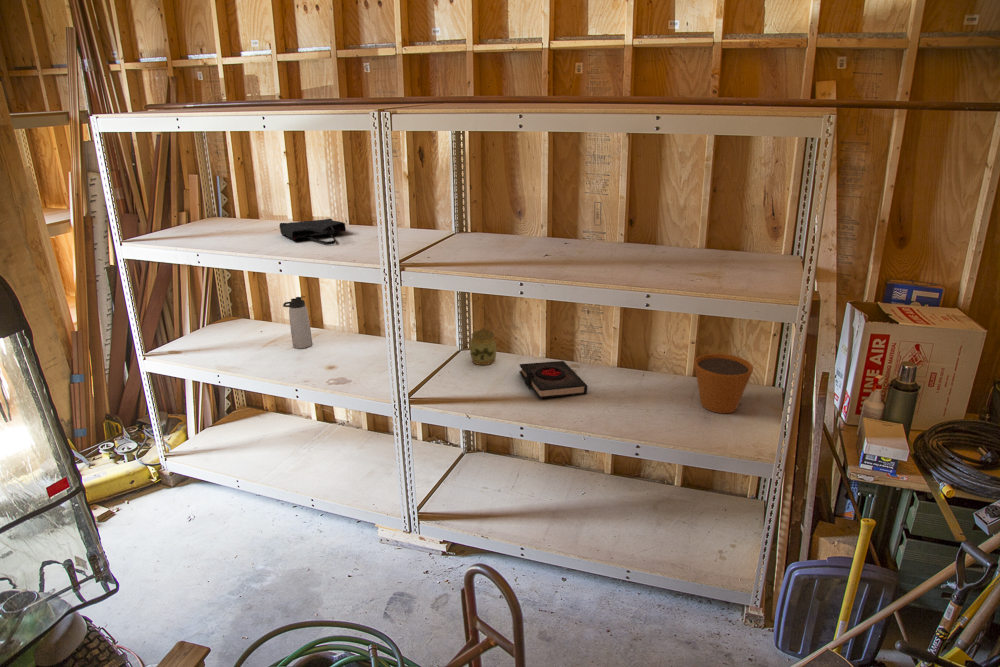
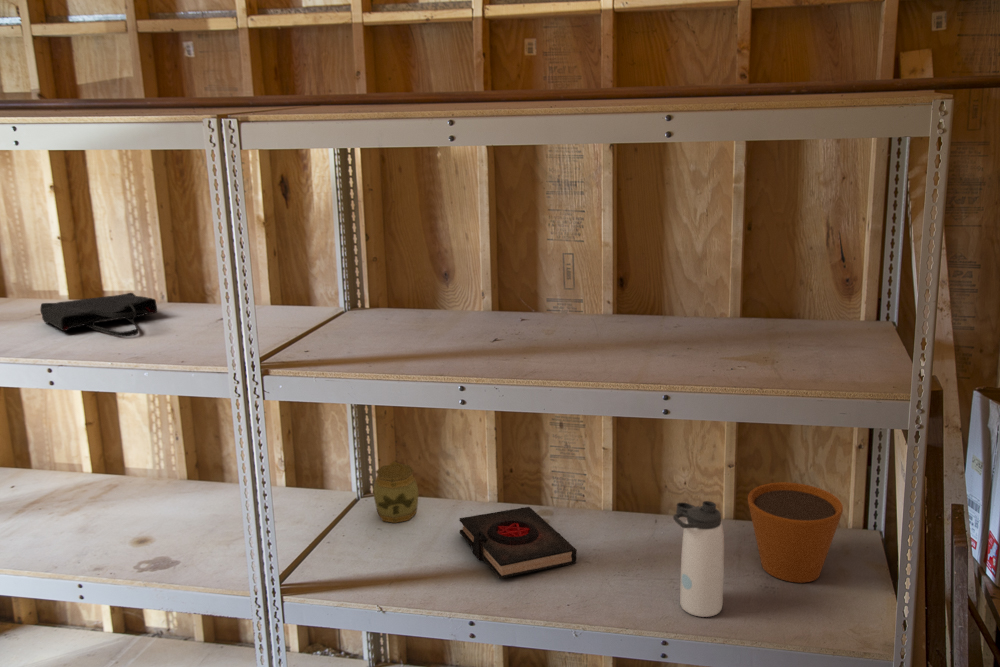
thermos bottle: present [283,297,312,348] -> present [673,501,724,617]

